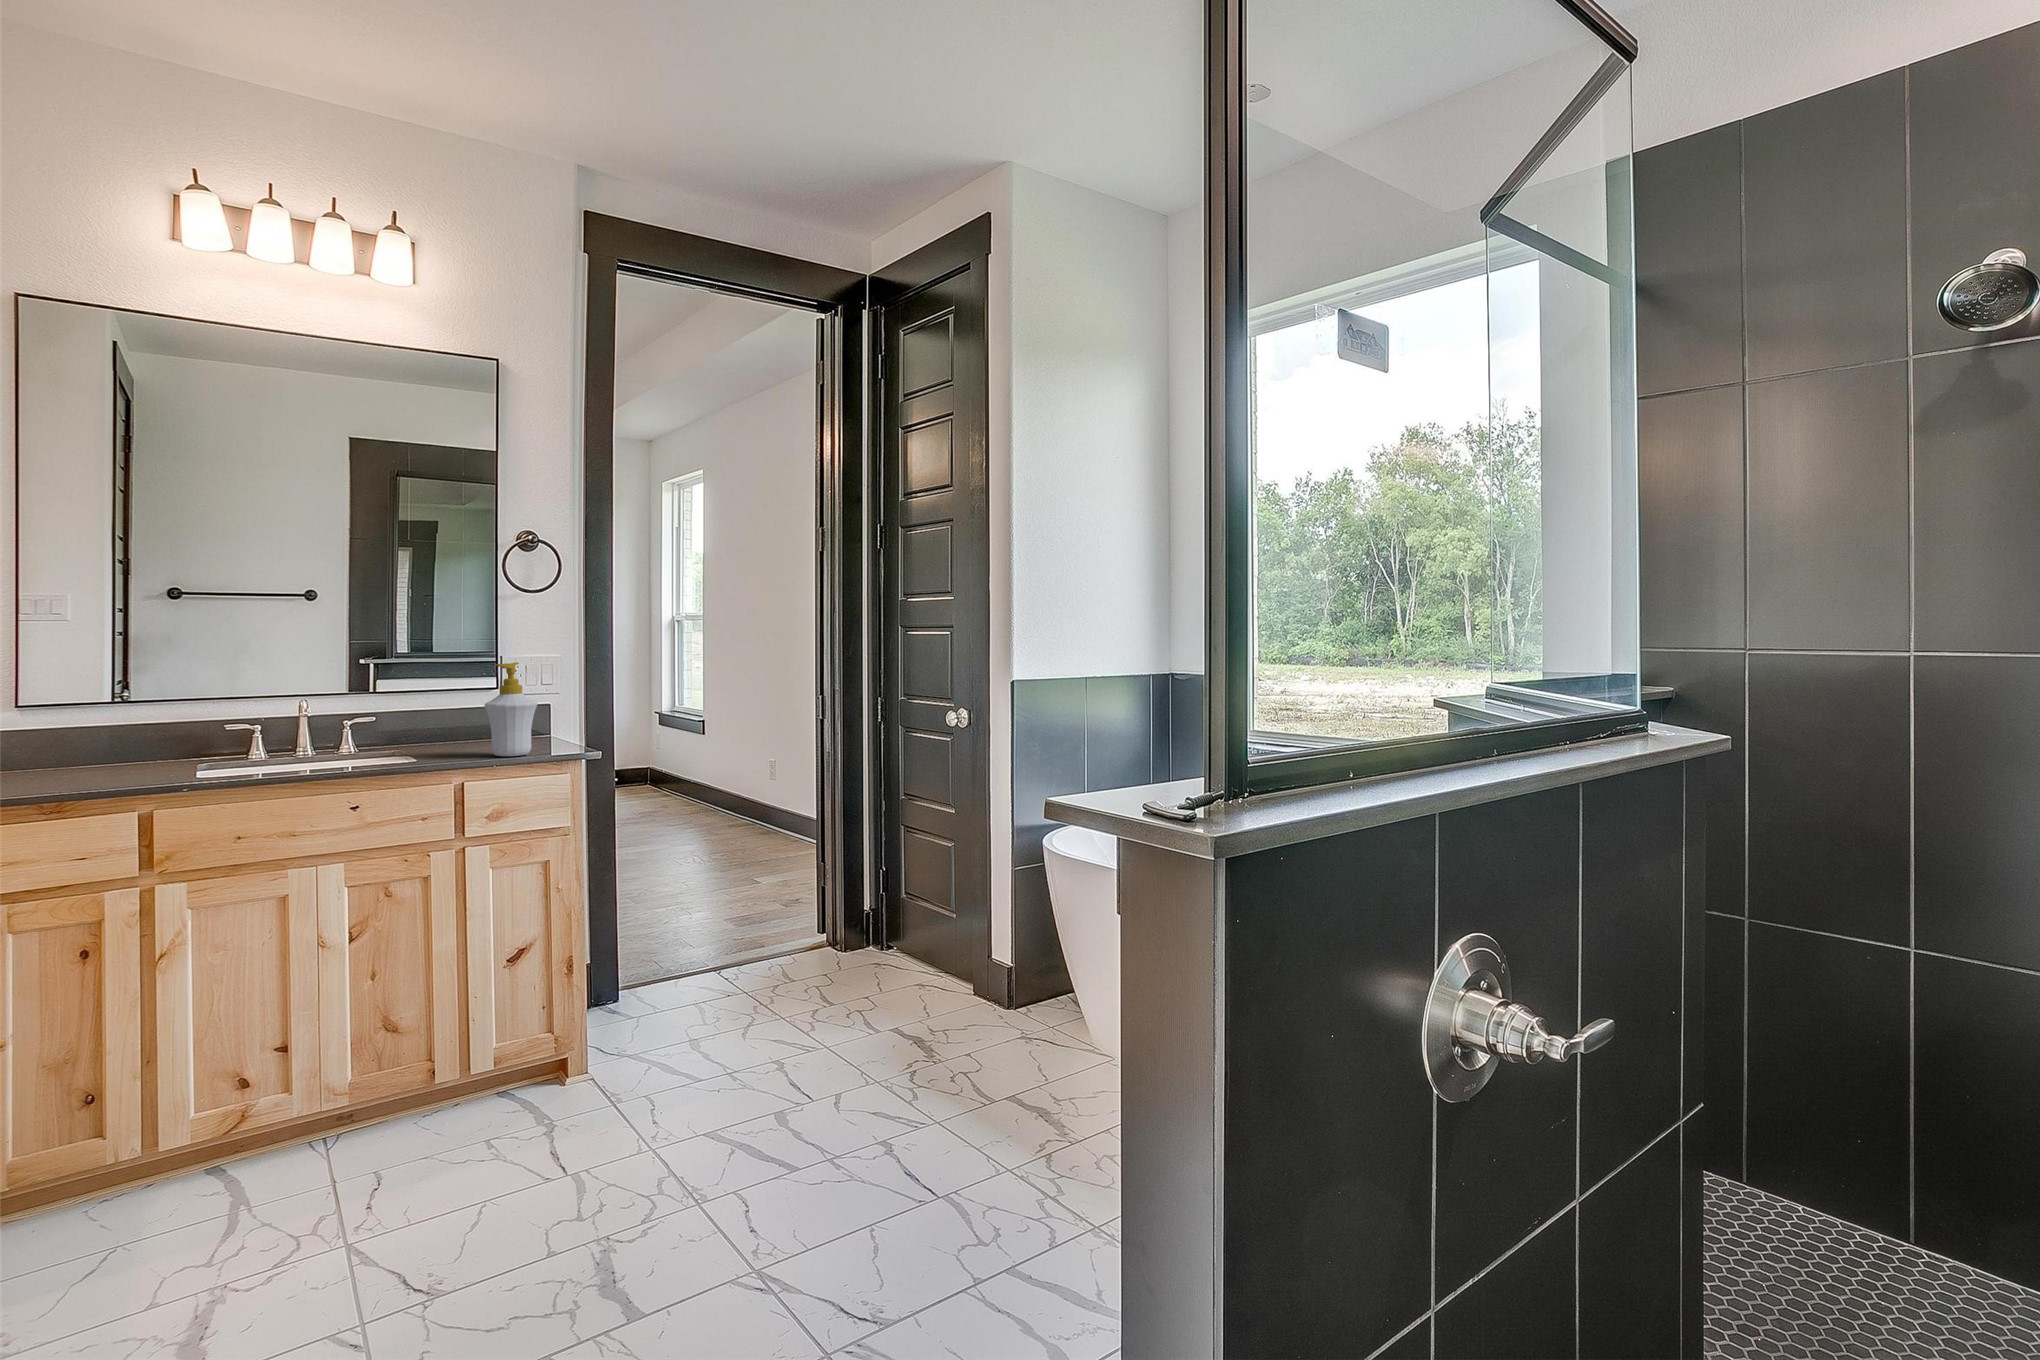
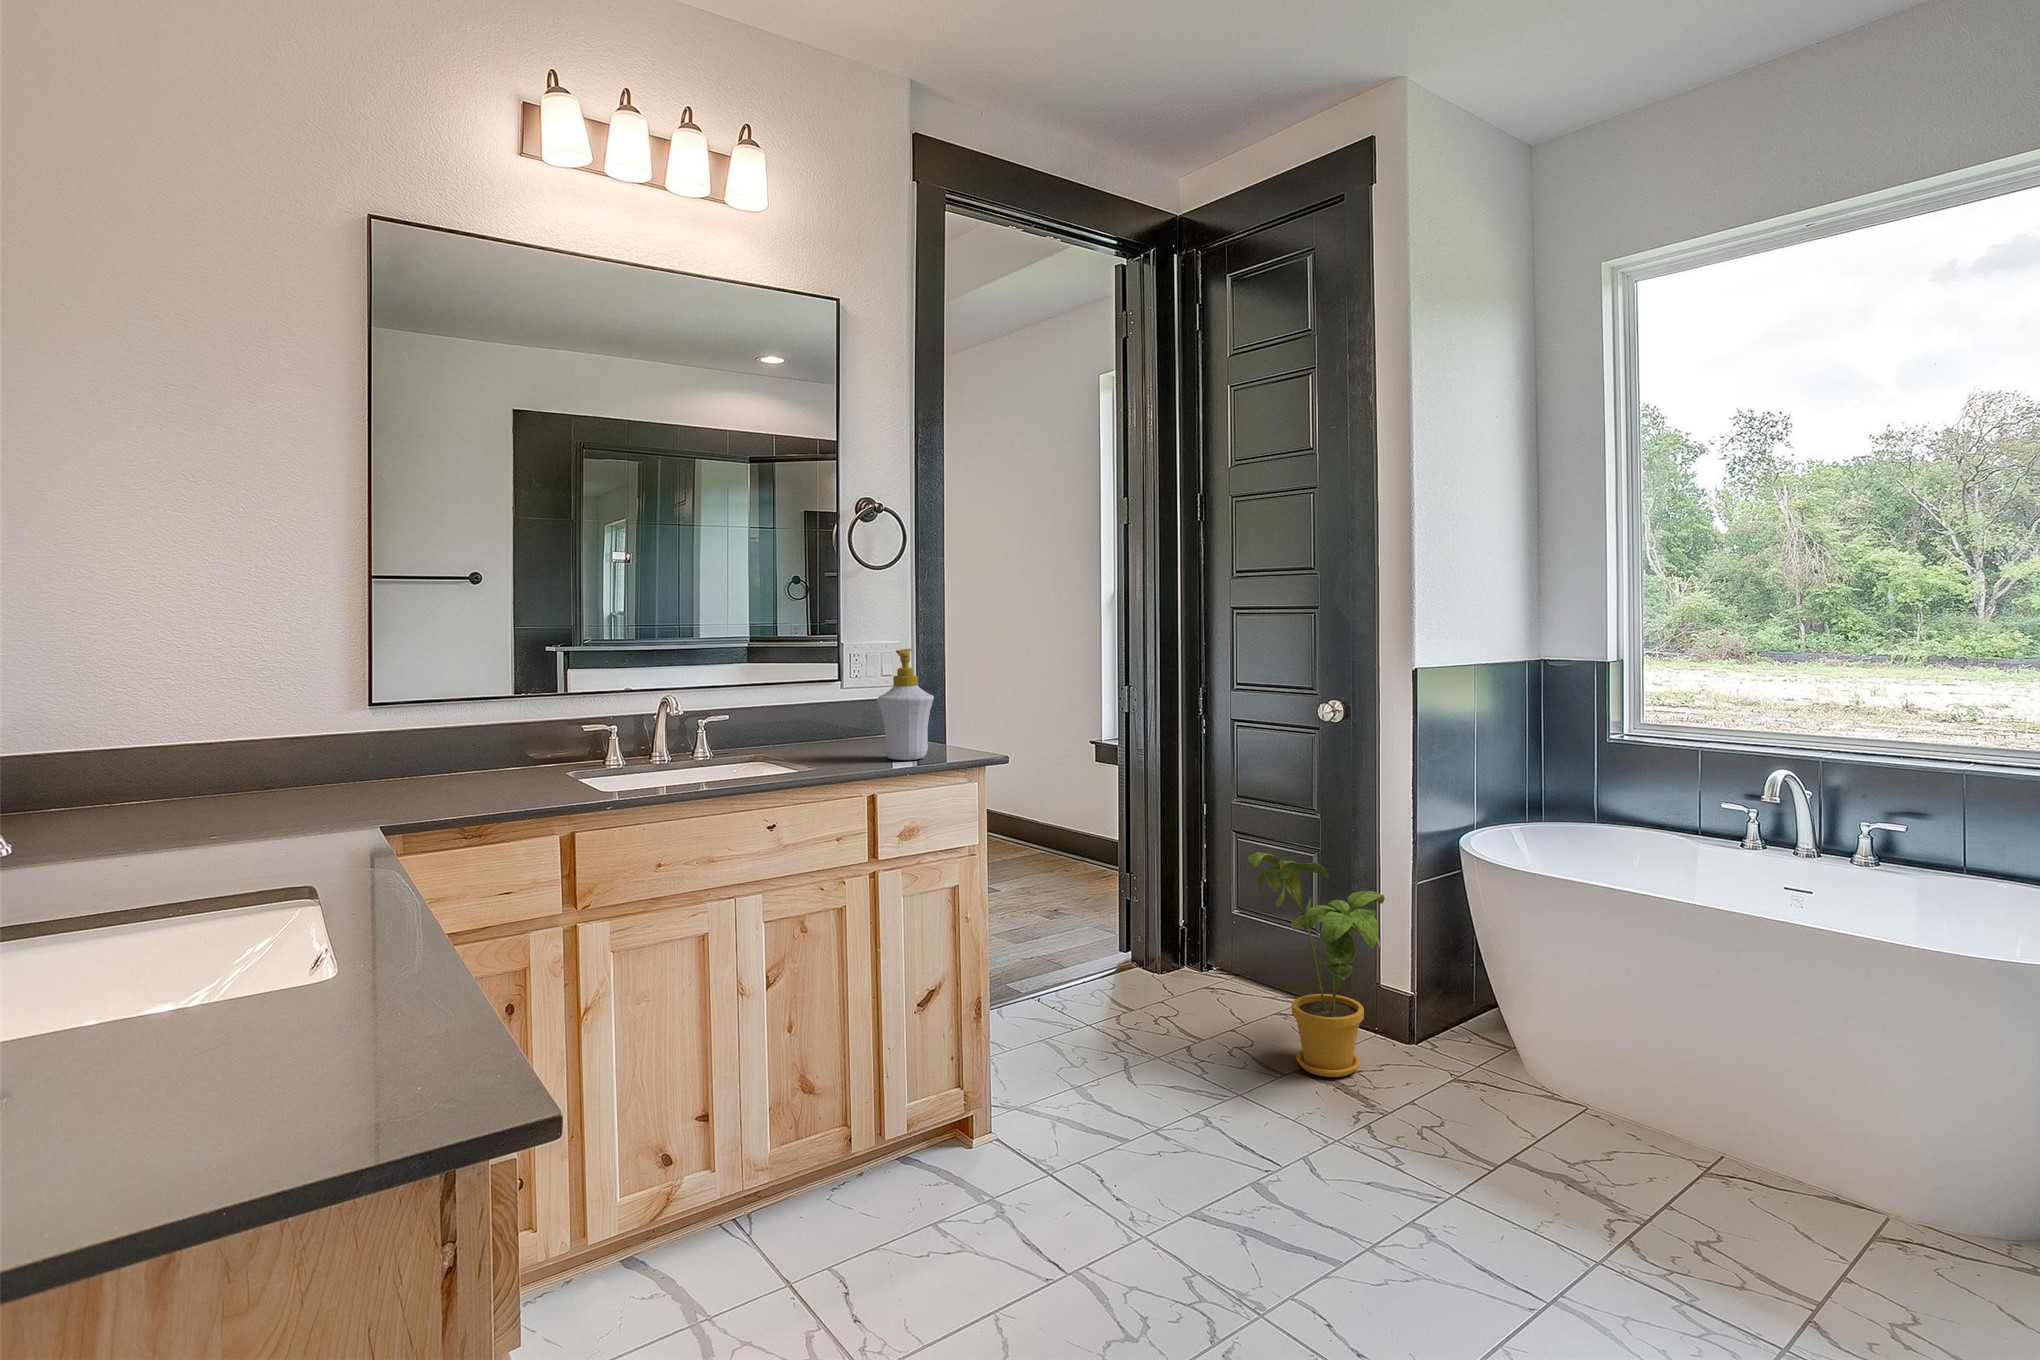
house plant: none [852,839,990,1032] -> present [1248,852,1385,1077]

